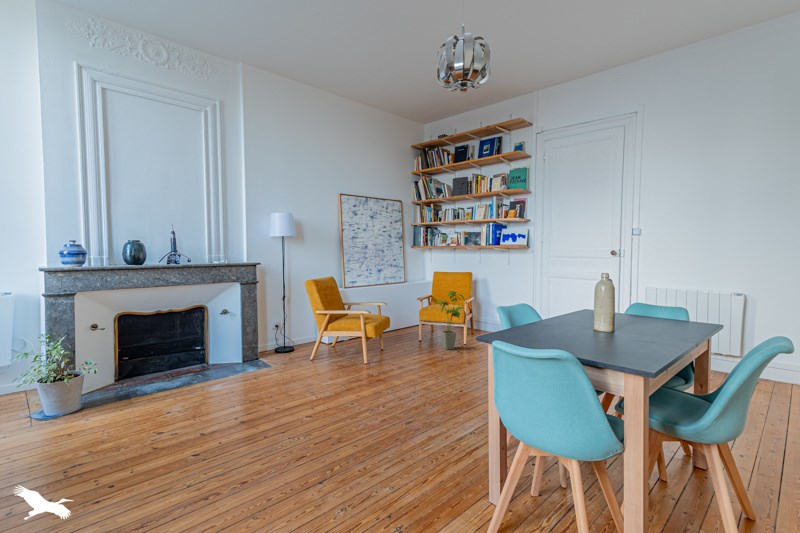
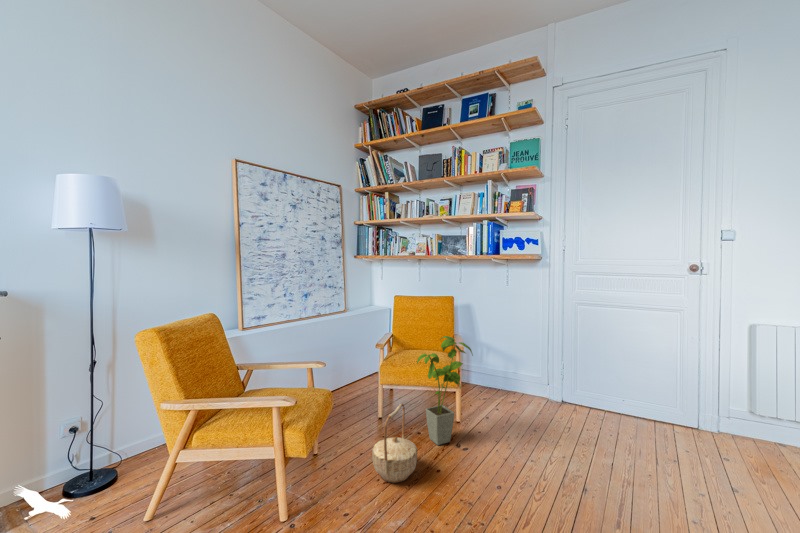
basket: none [408,323,431,358] -> present [372,404,417,483]

